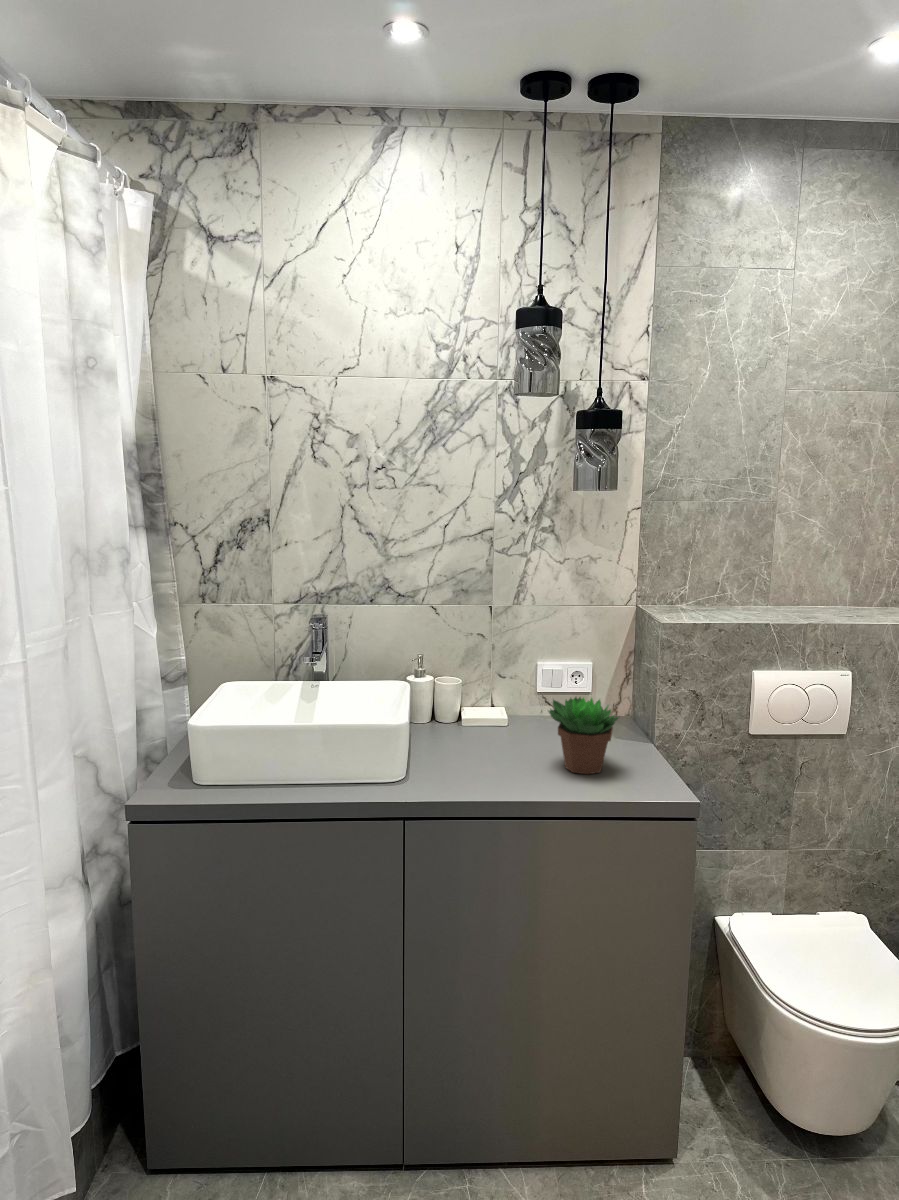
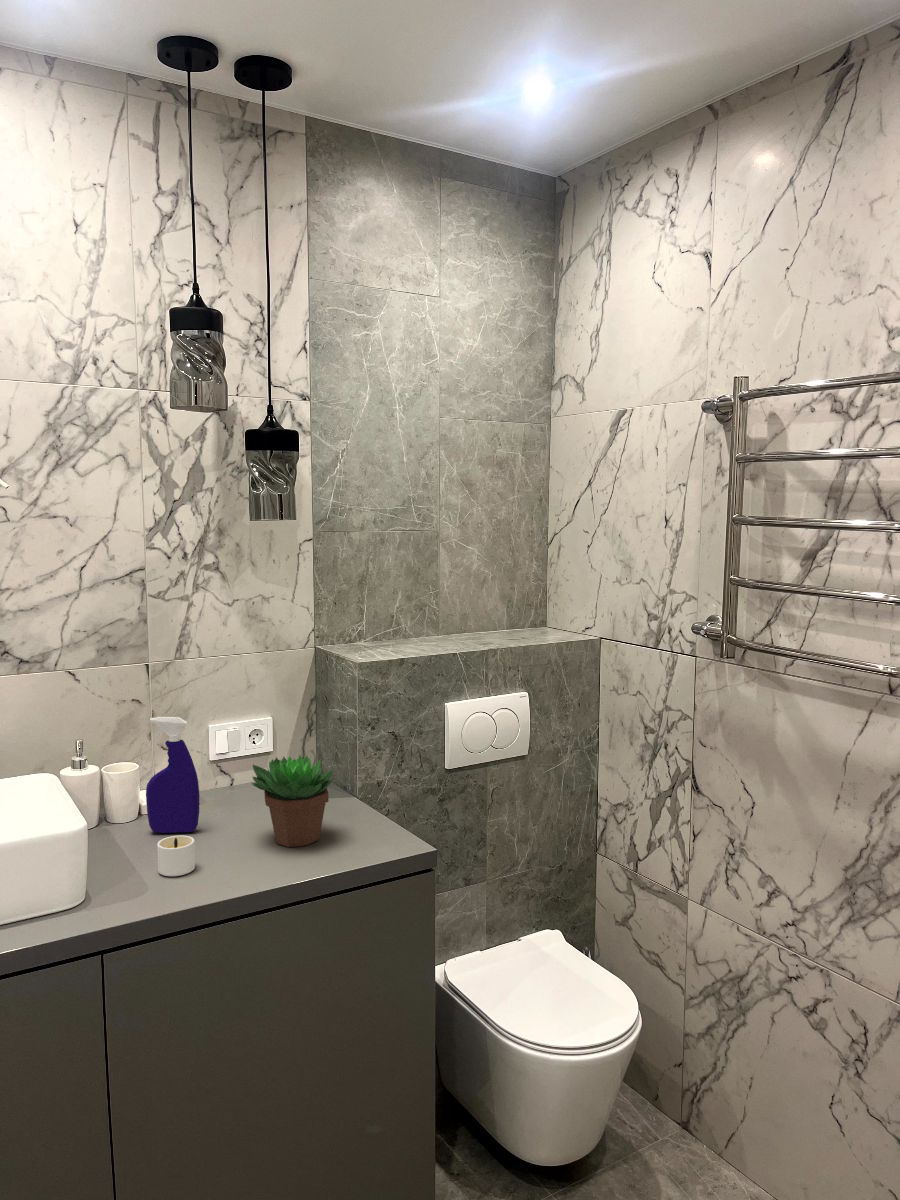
spray bottle: none [474,649,514,746] -> present [146,717,199,833]
candle: none [466,745,508,776] -> present [157,835,195,876]

